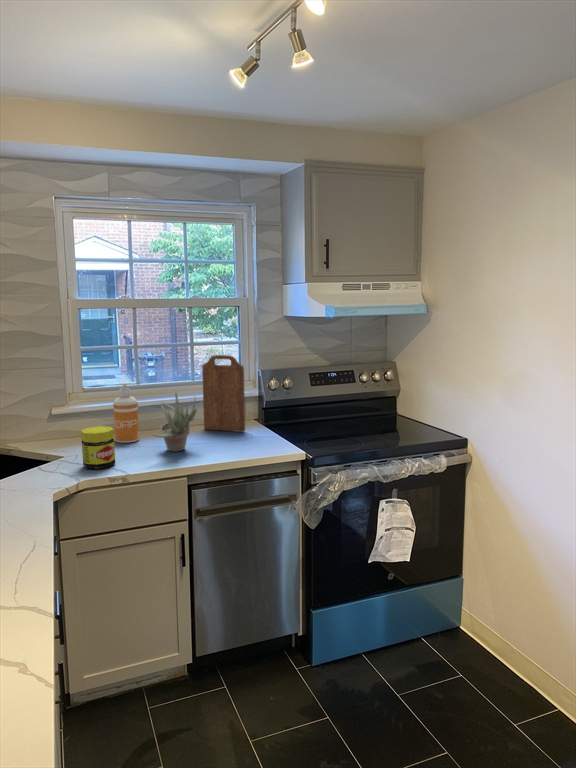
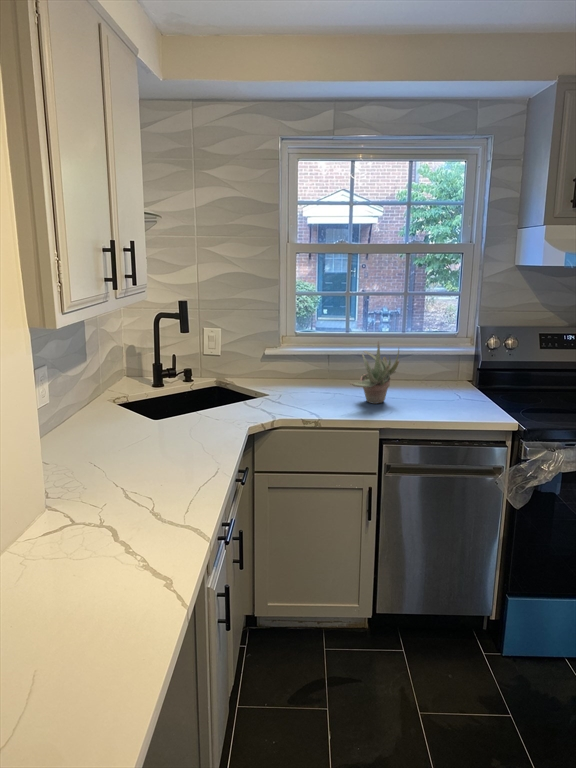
cutting board: present [202,355,245,432] -> none [411,306,460,391]
soap dispenser: present [113,383,139,443] -> none [319,329,343,389]
jar: present [81,426,115,469] -> none [282,370,312,410]

